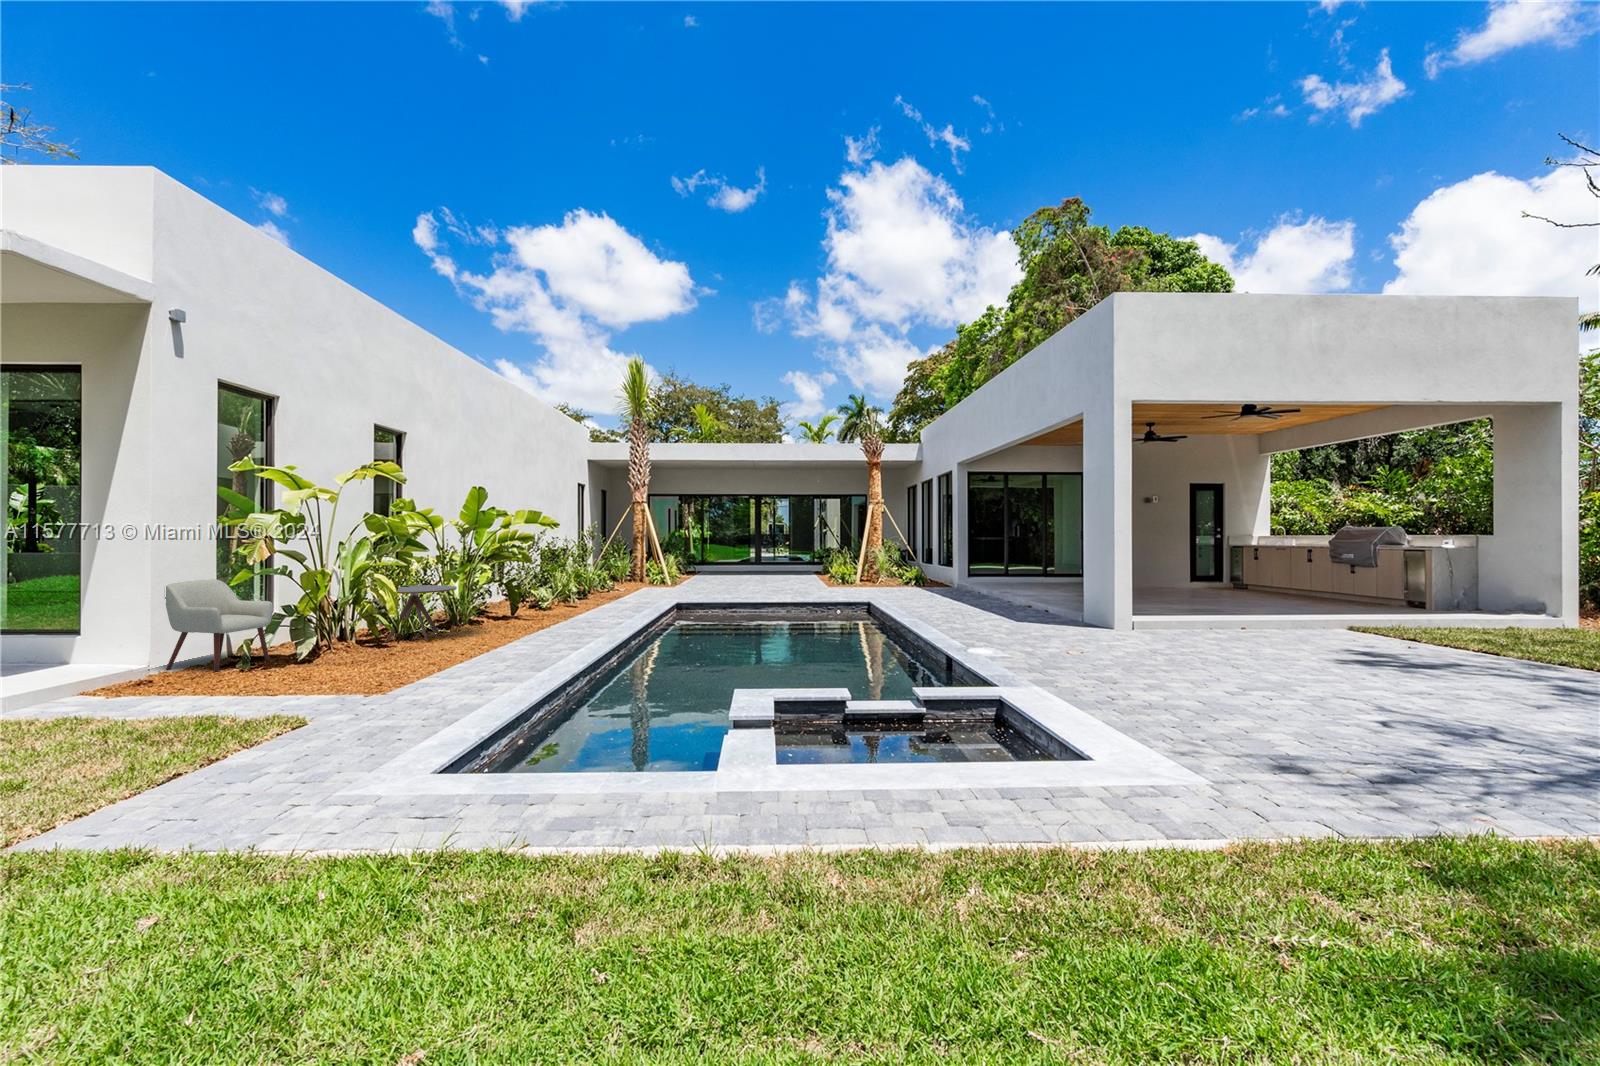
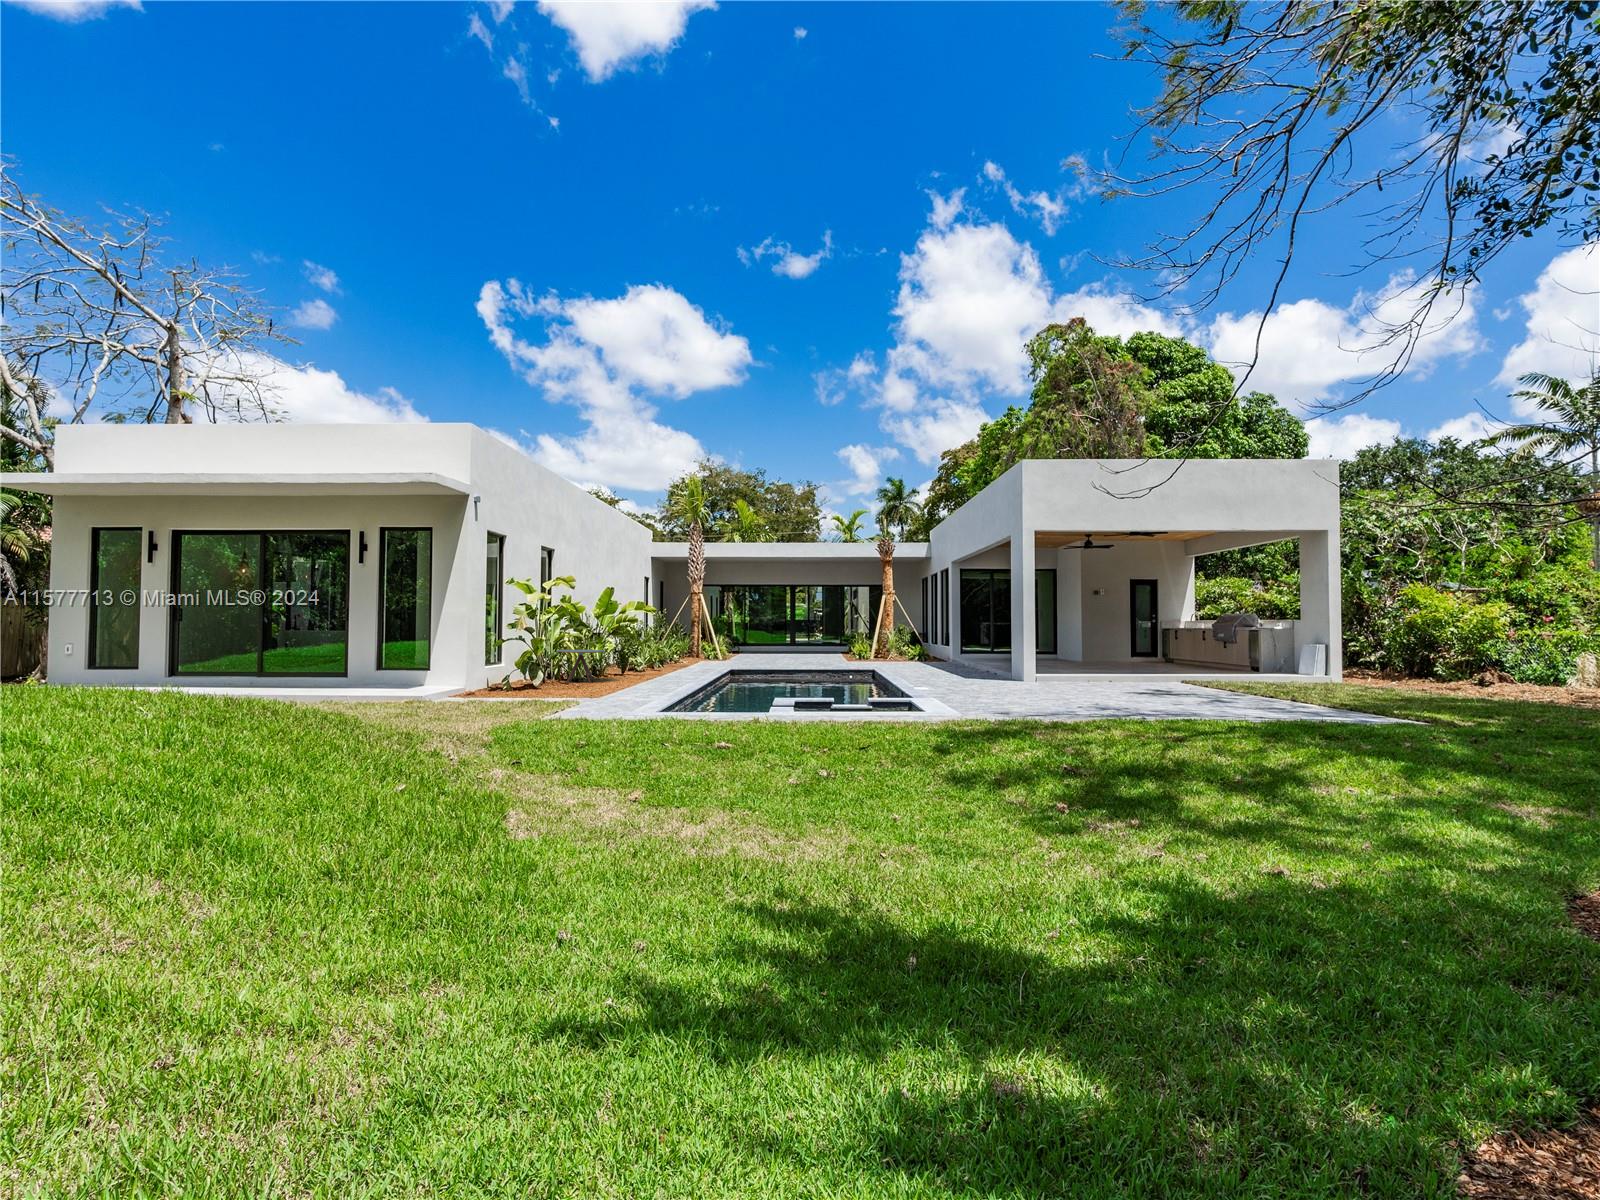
chair: present [165,579,273,672] -> none [473,642,519,691]

